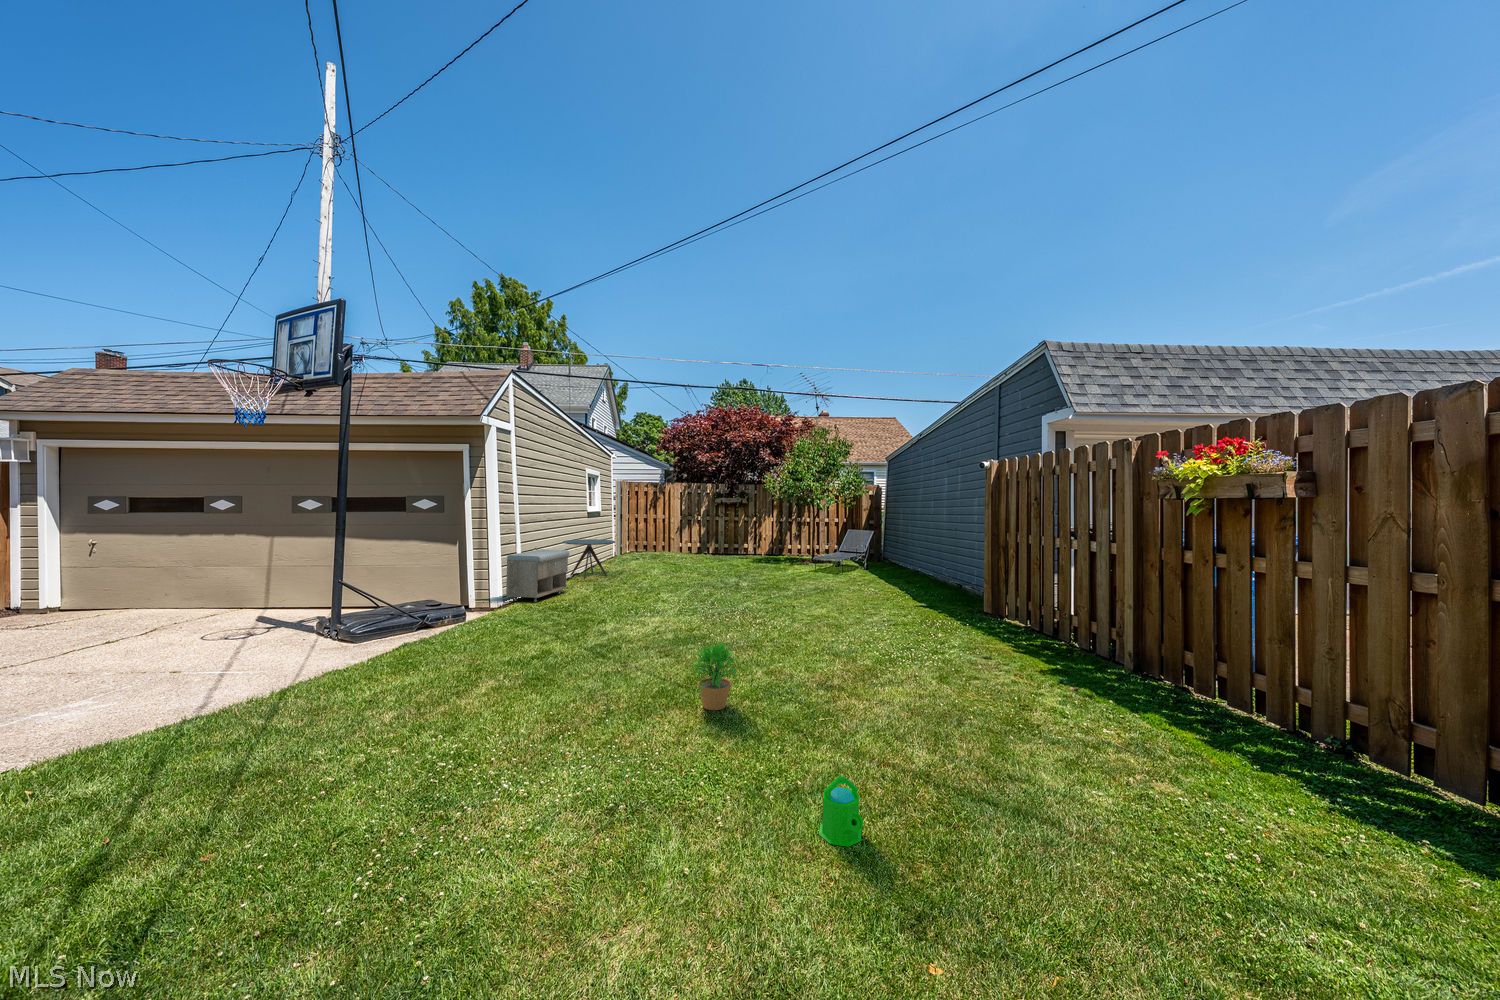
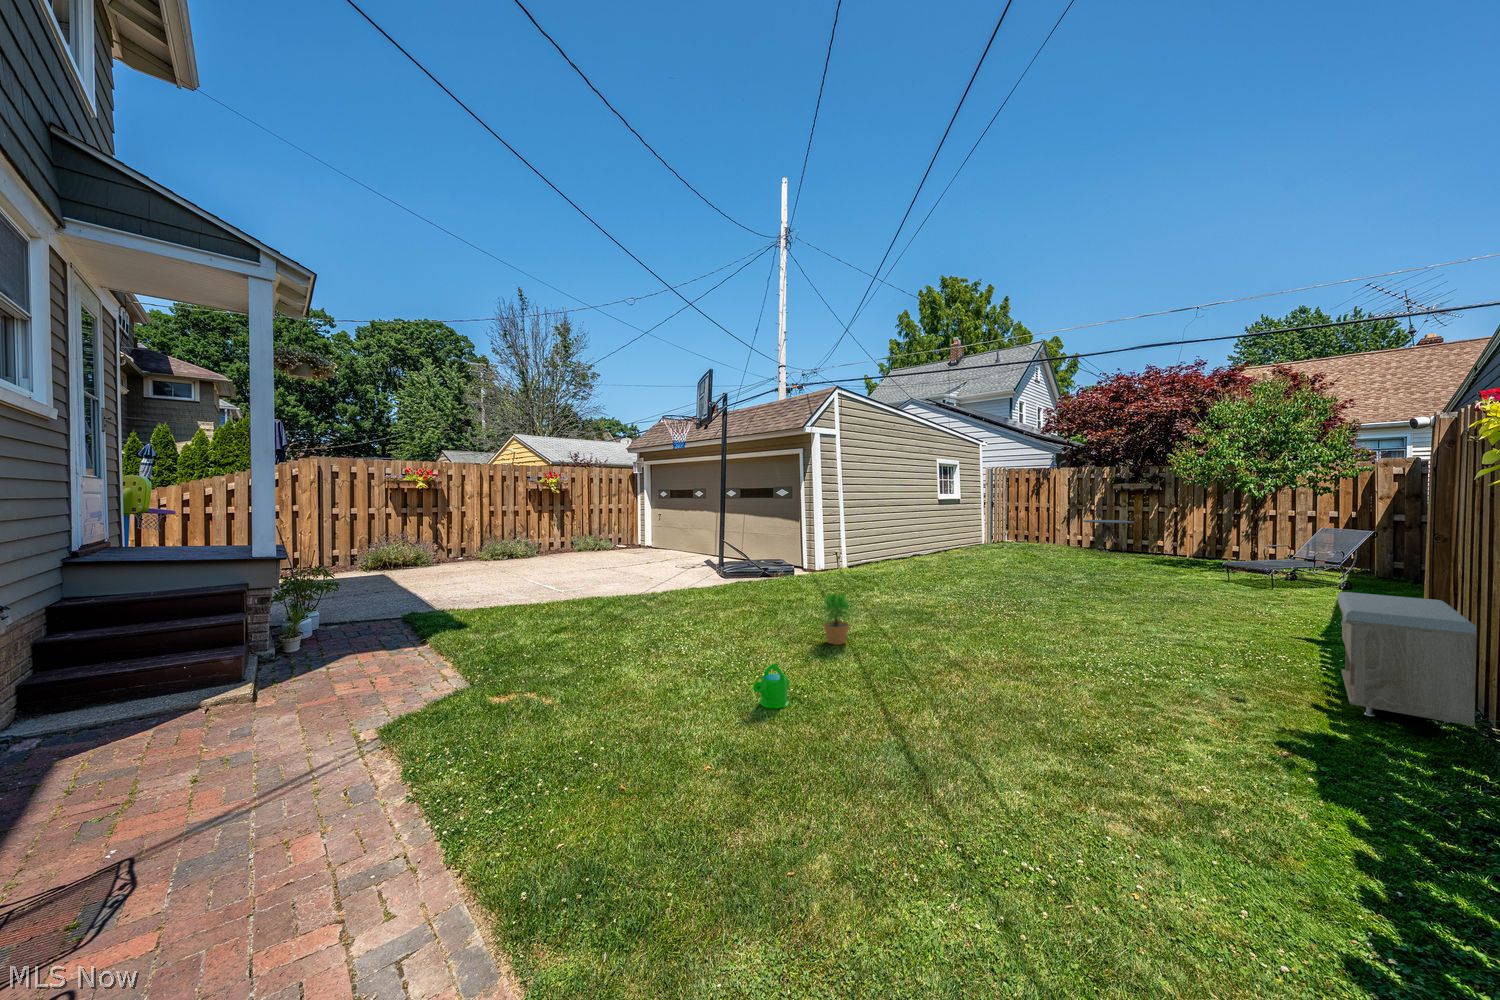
round table: present [562,539,615,579] -> present [1083,520,1134,552]
storage bench: present [506,549,569,602] -> present [1338,592,1477,729]

